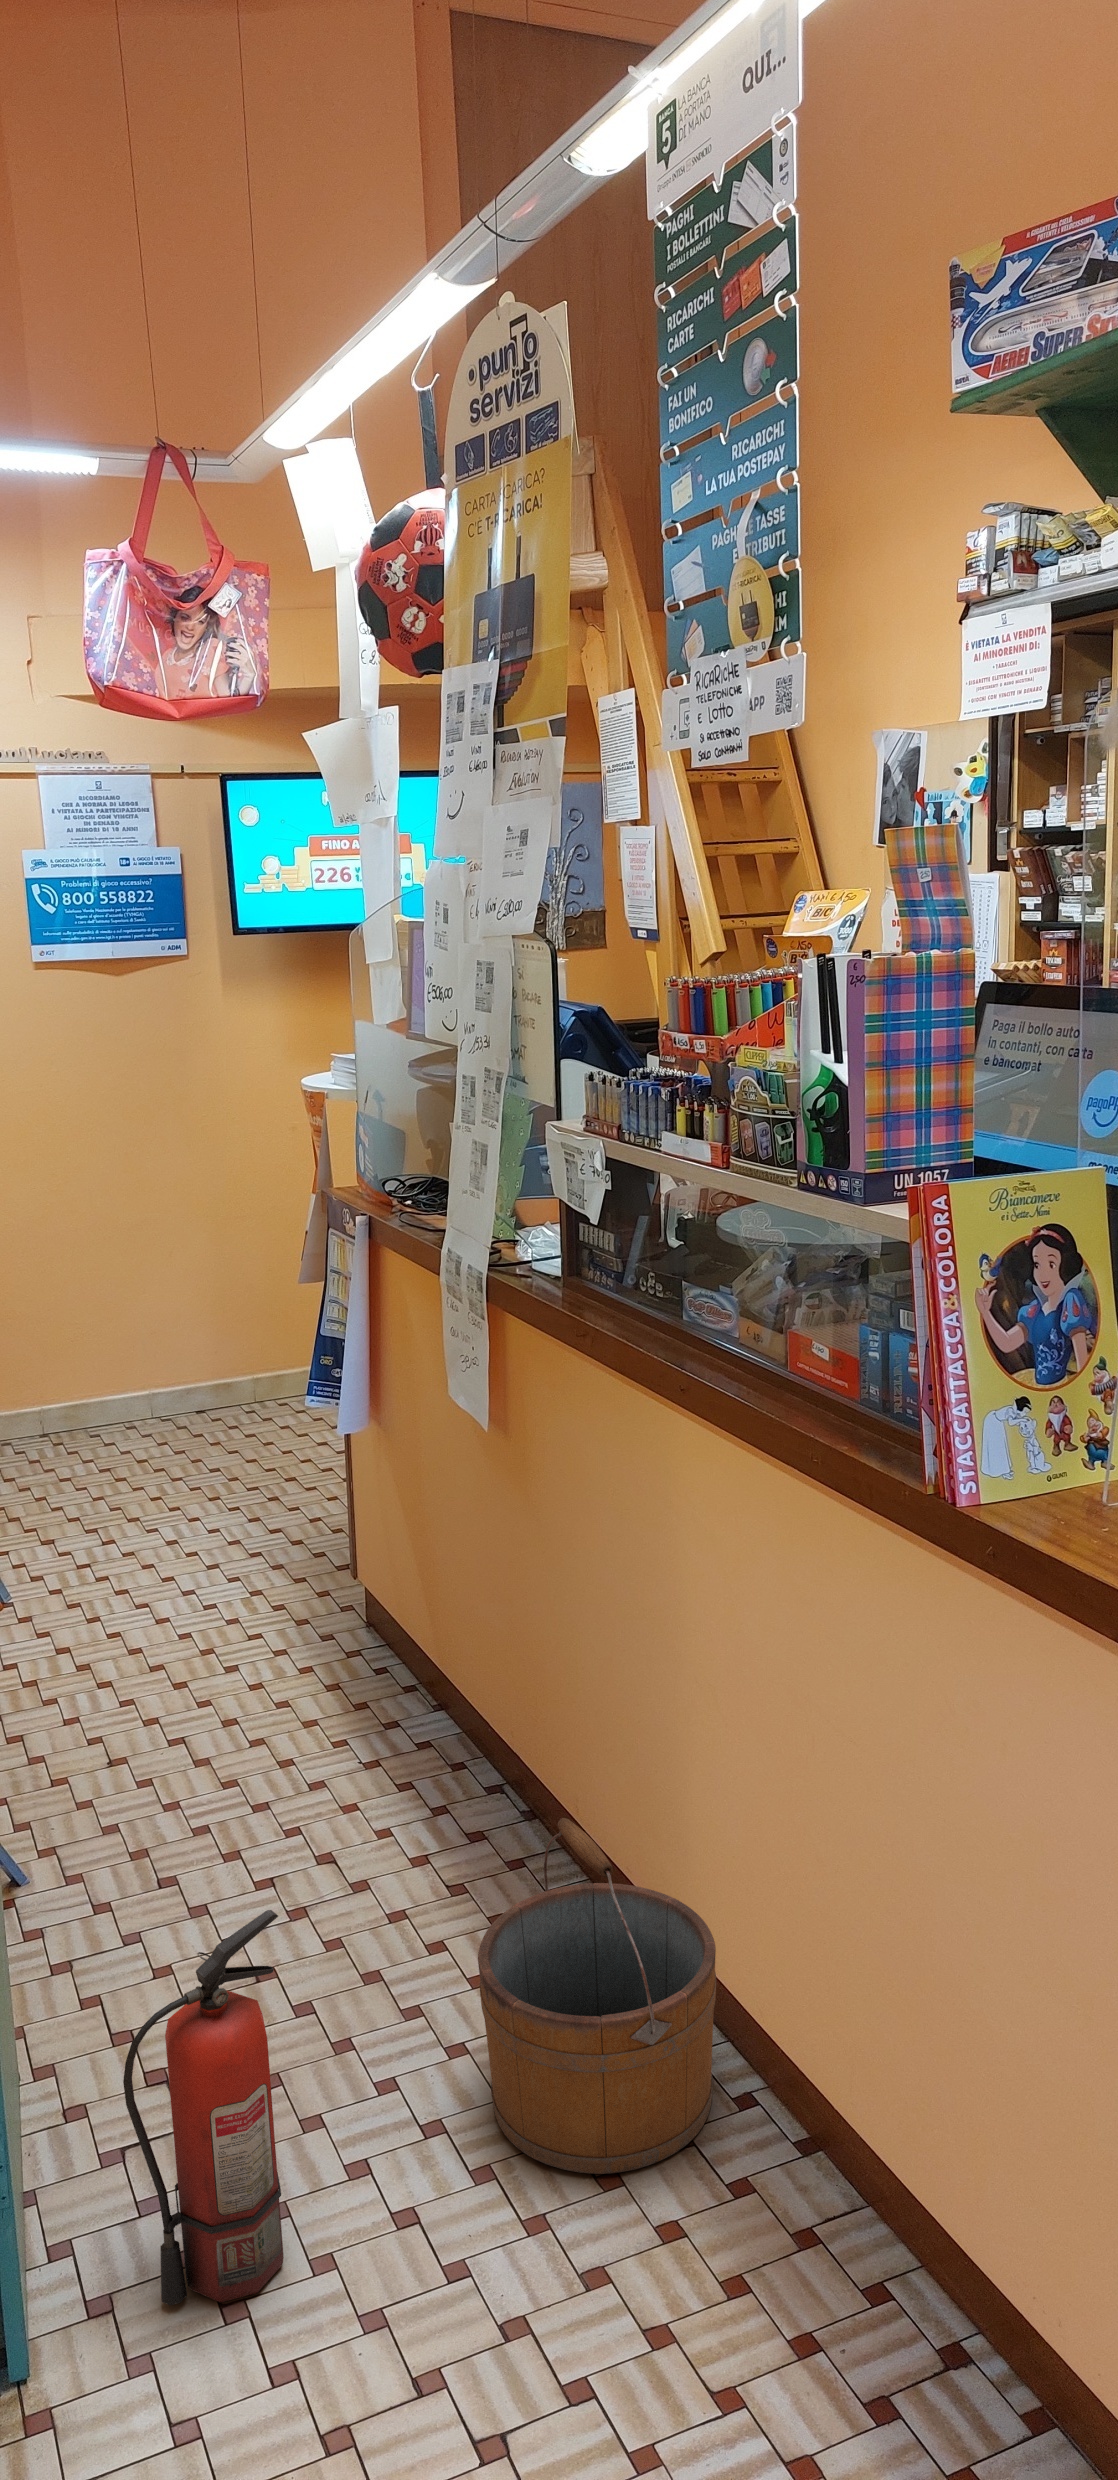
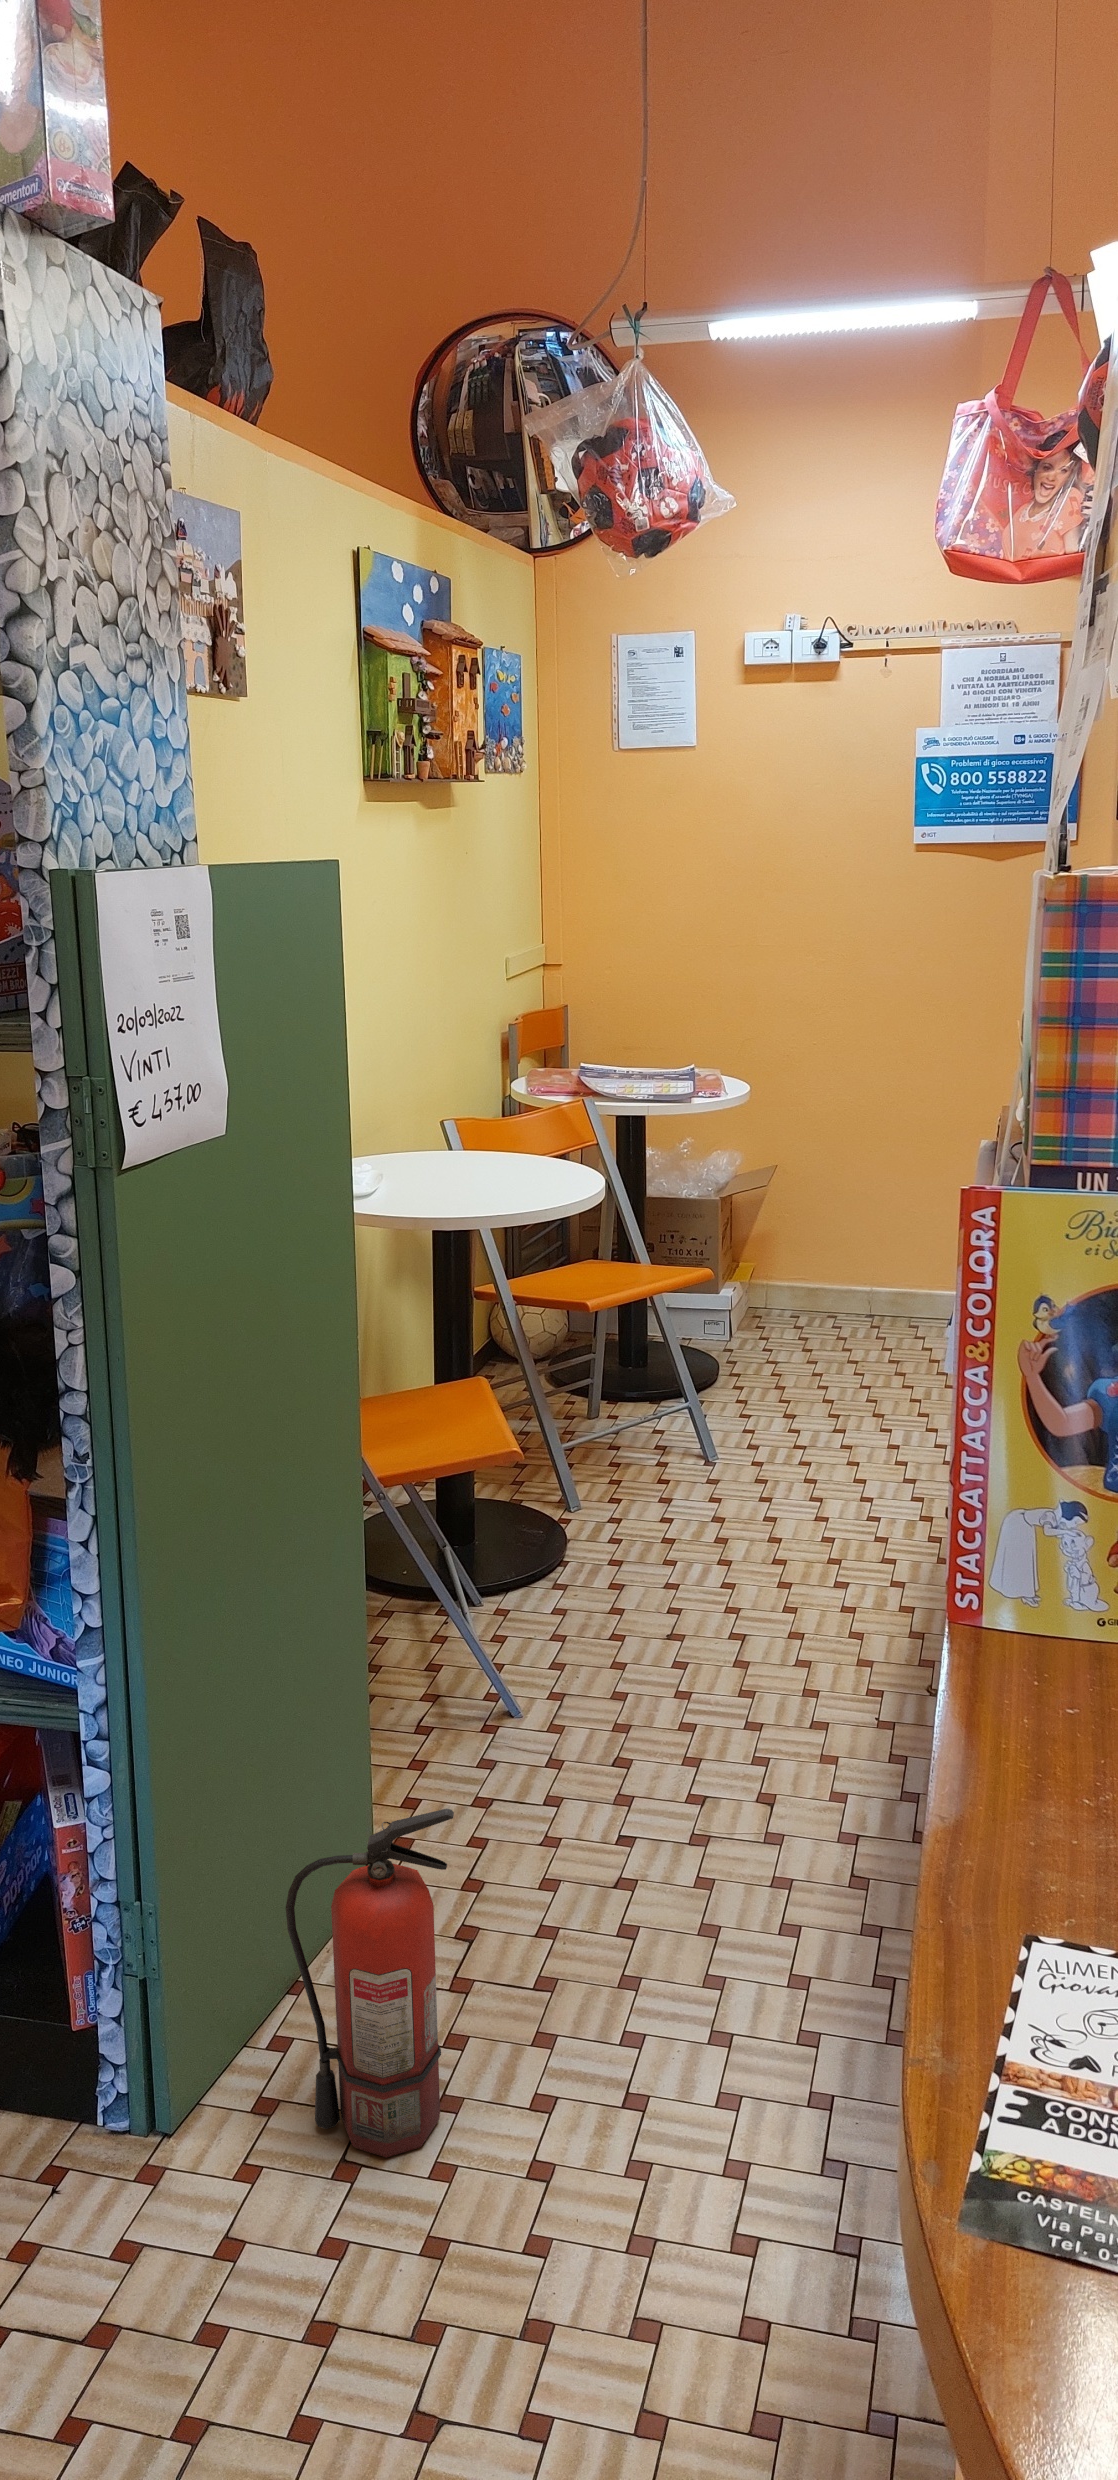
bucket: present [478,1818,716,2174] -> none [679,1844,952,2257]

